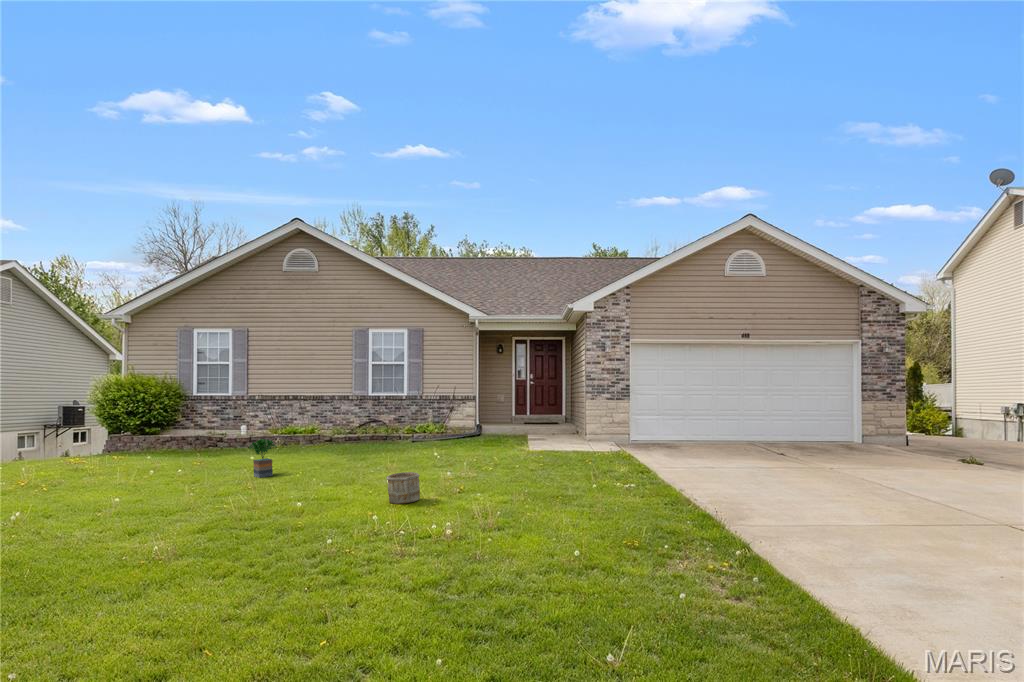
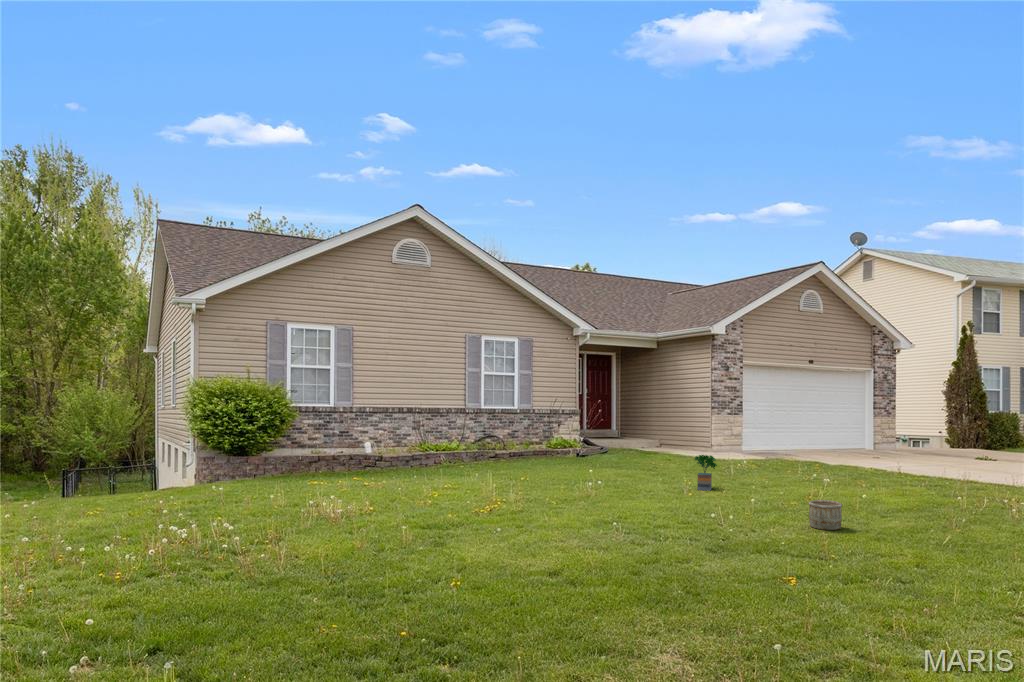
wooden bucket: present [386,472,420,504] -> present [809,500,842,530]

